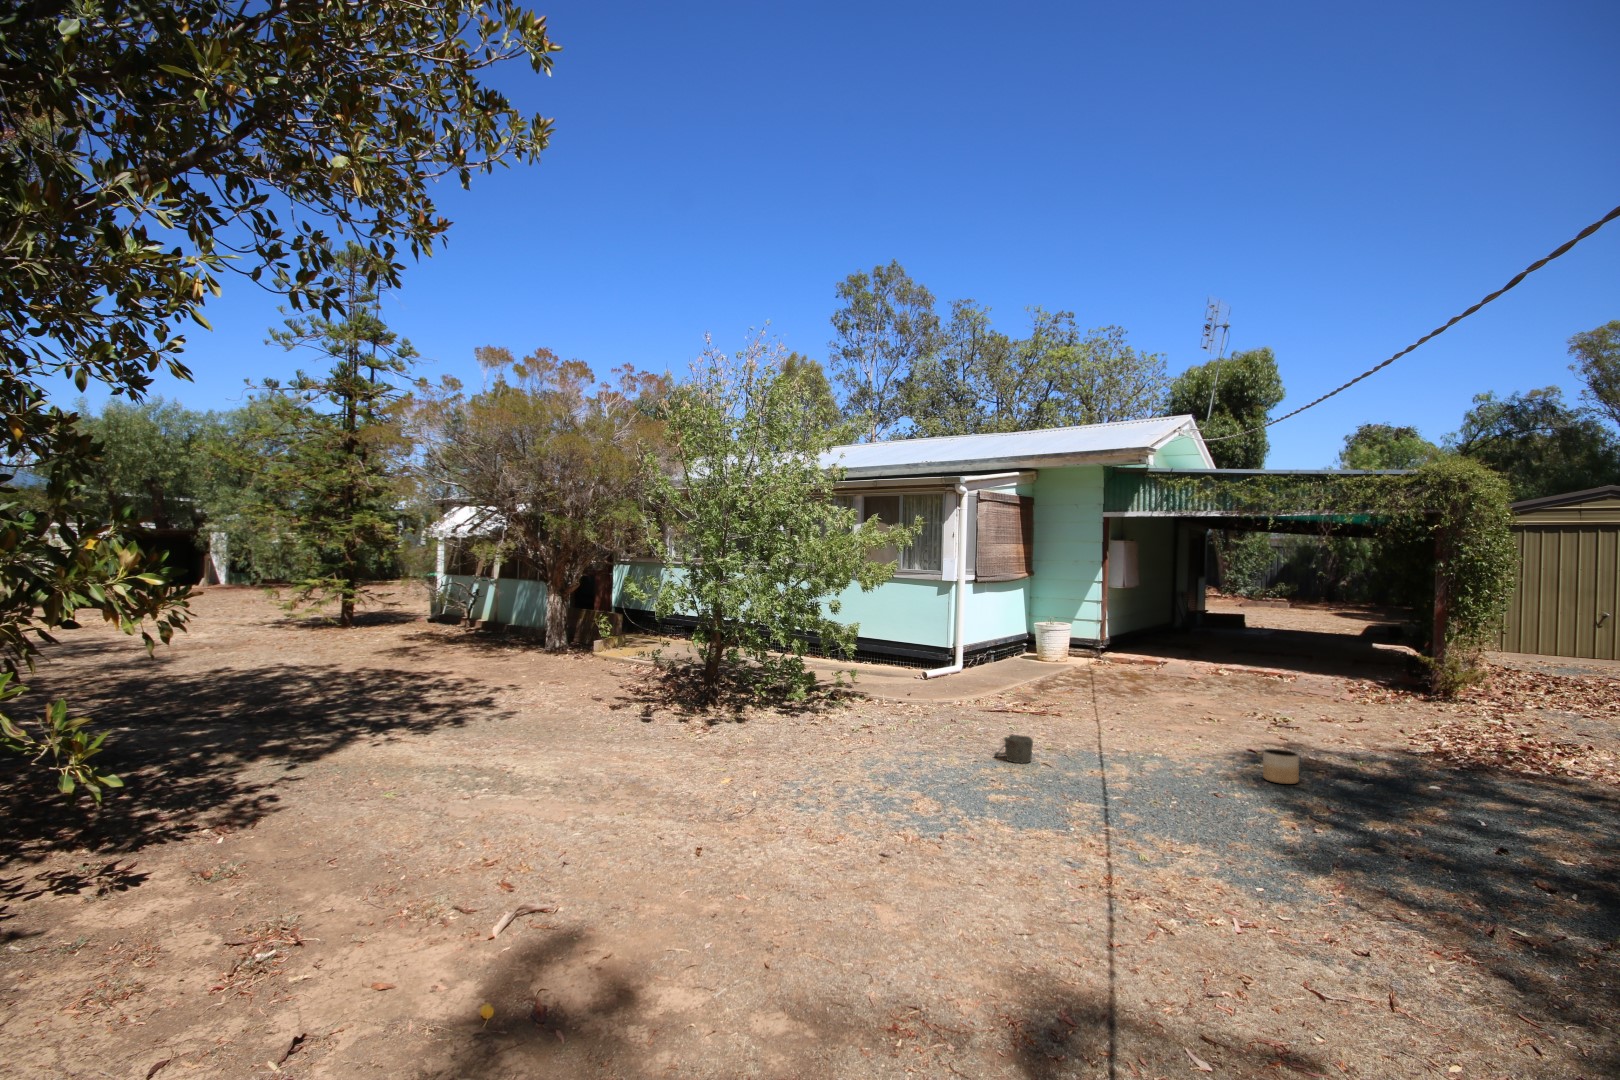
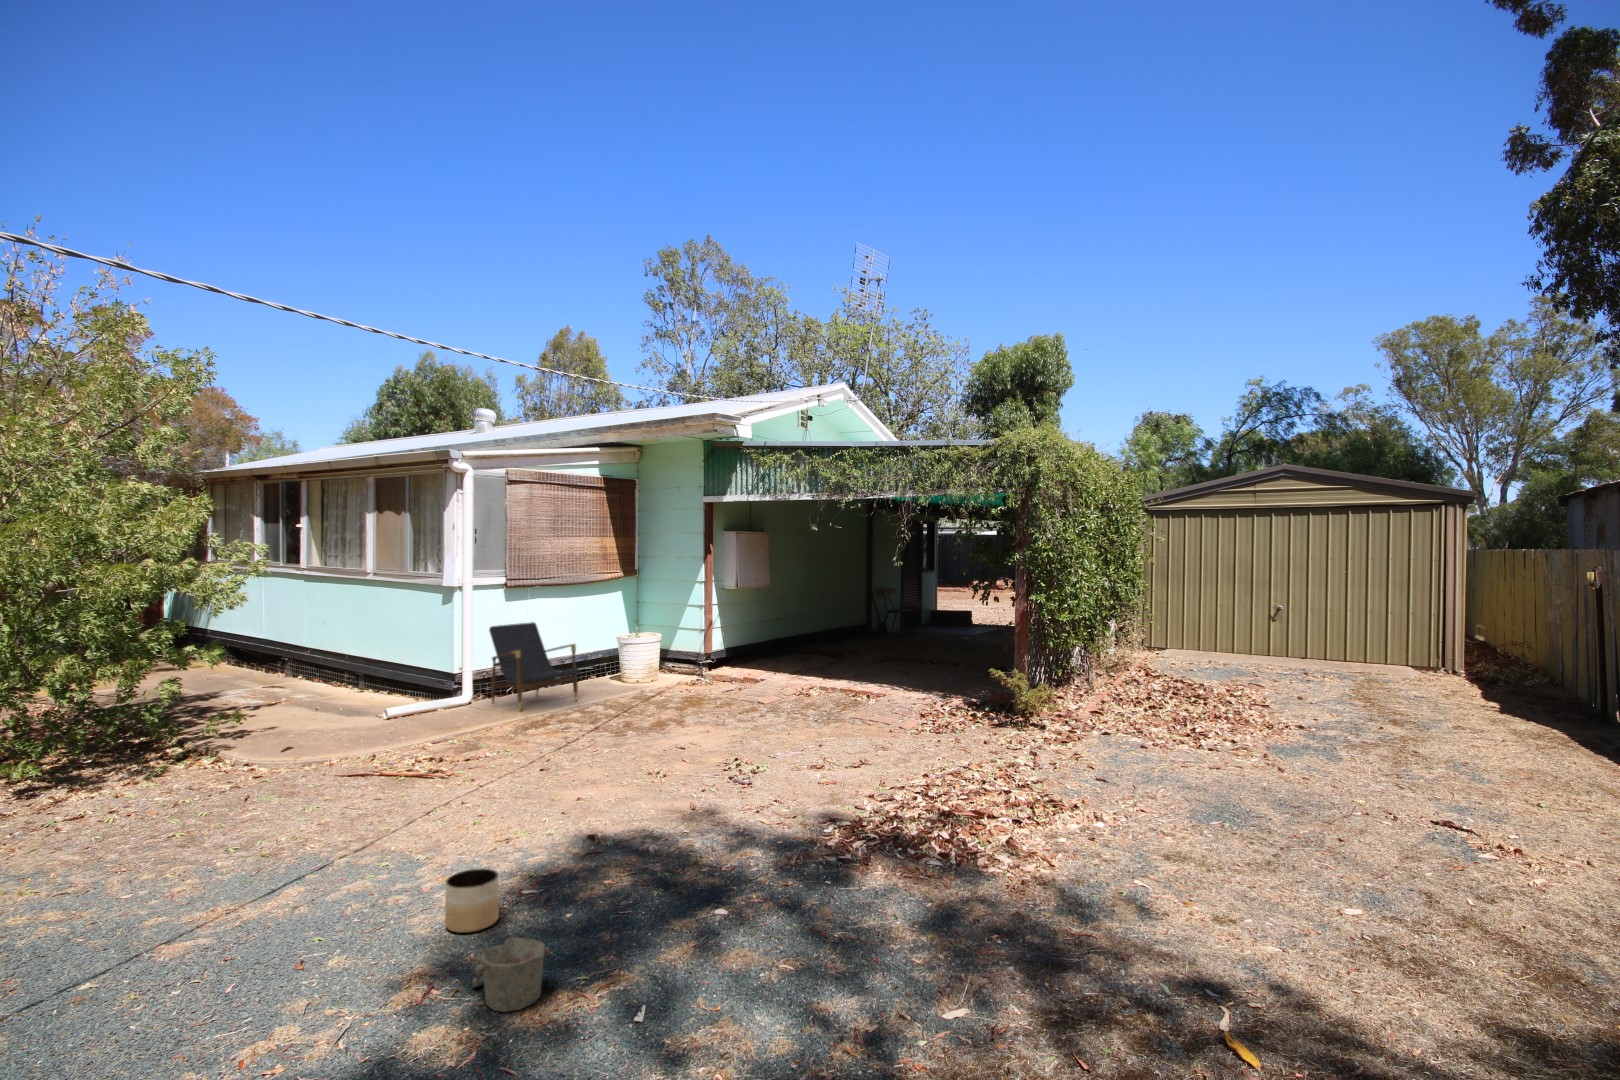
lounge chair: none [967,611,1039,678] -> present [489,622,579,711]
bucket: present [994,735,1033,763] -> present [473,937,550,1012]

